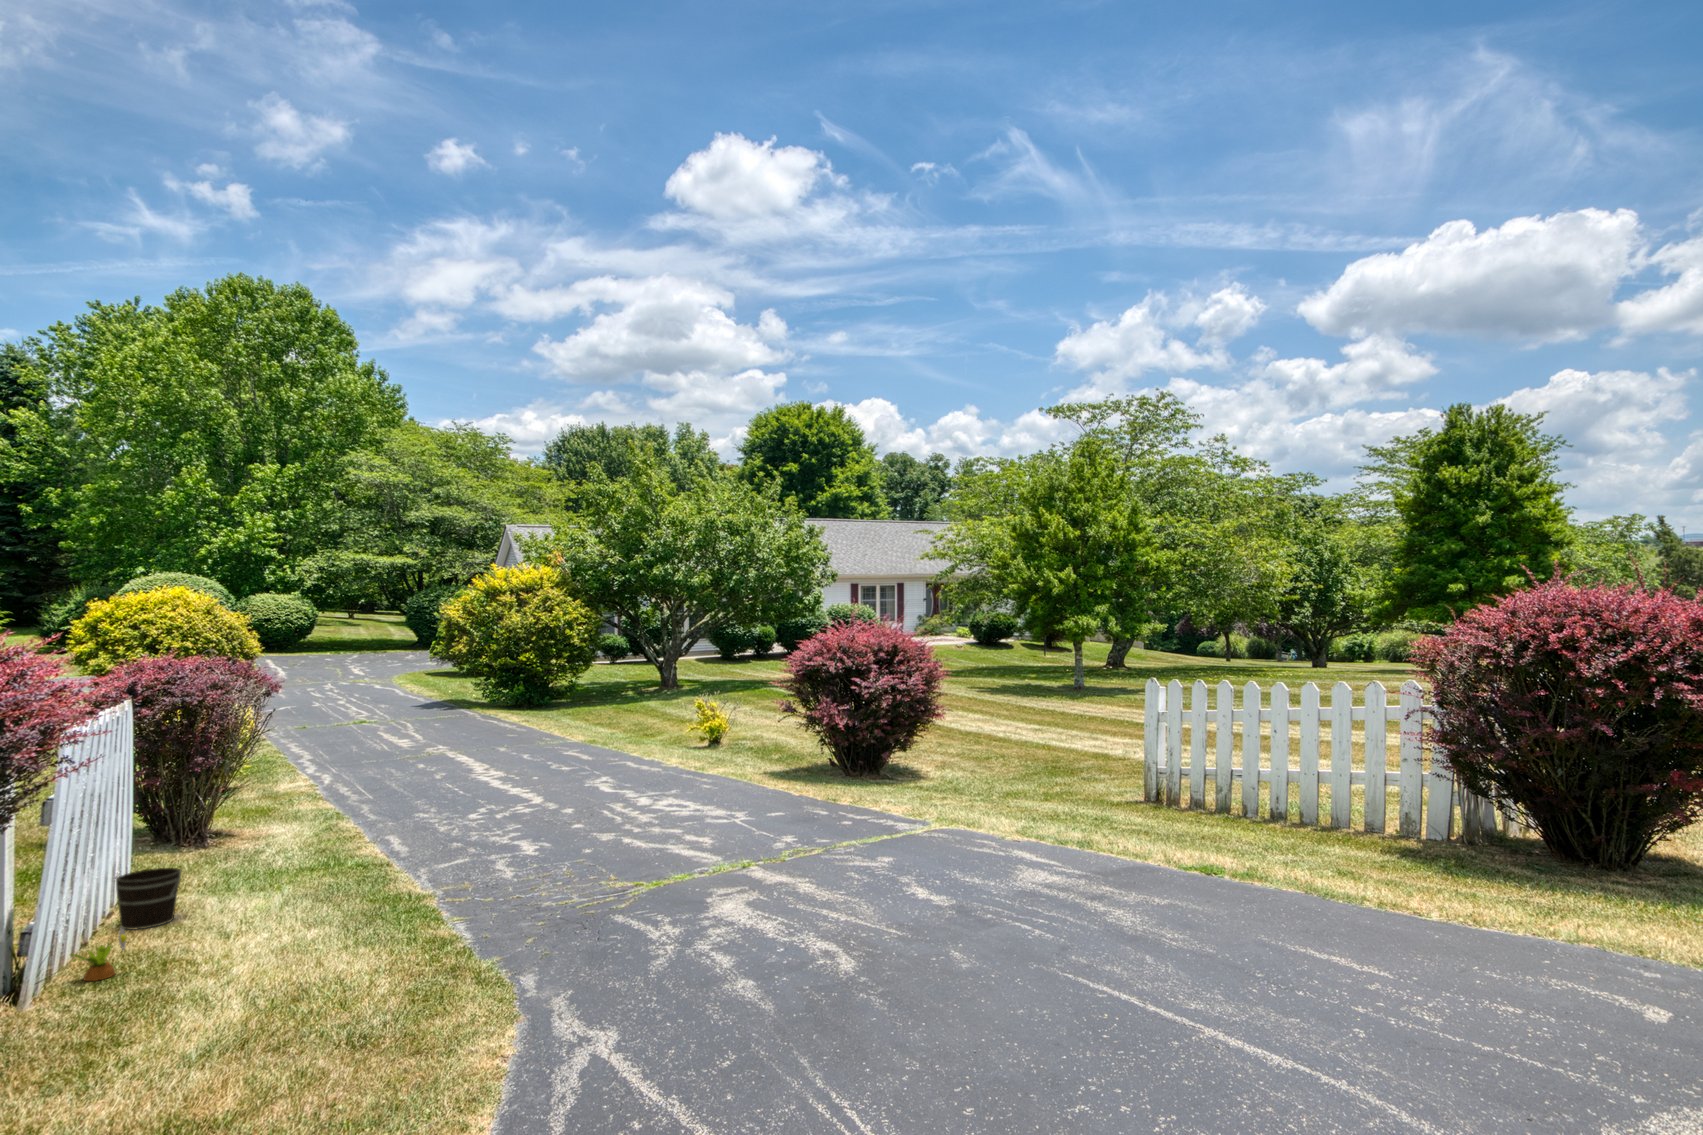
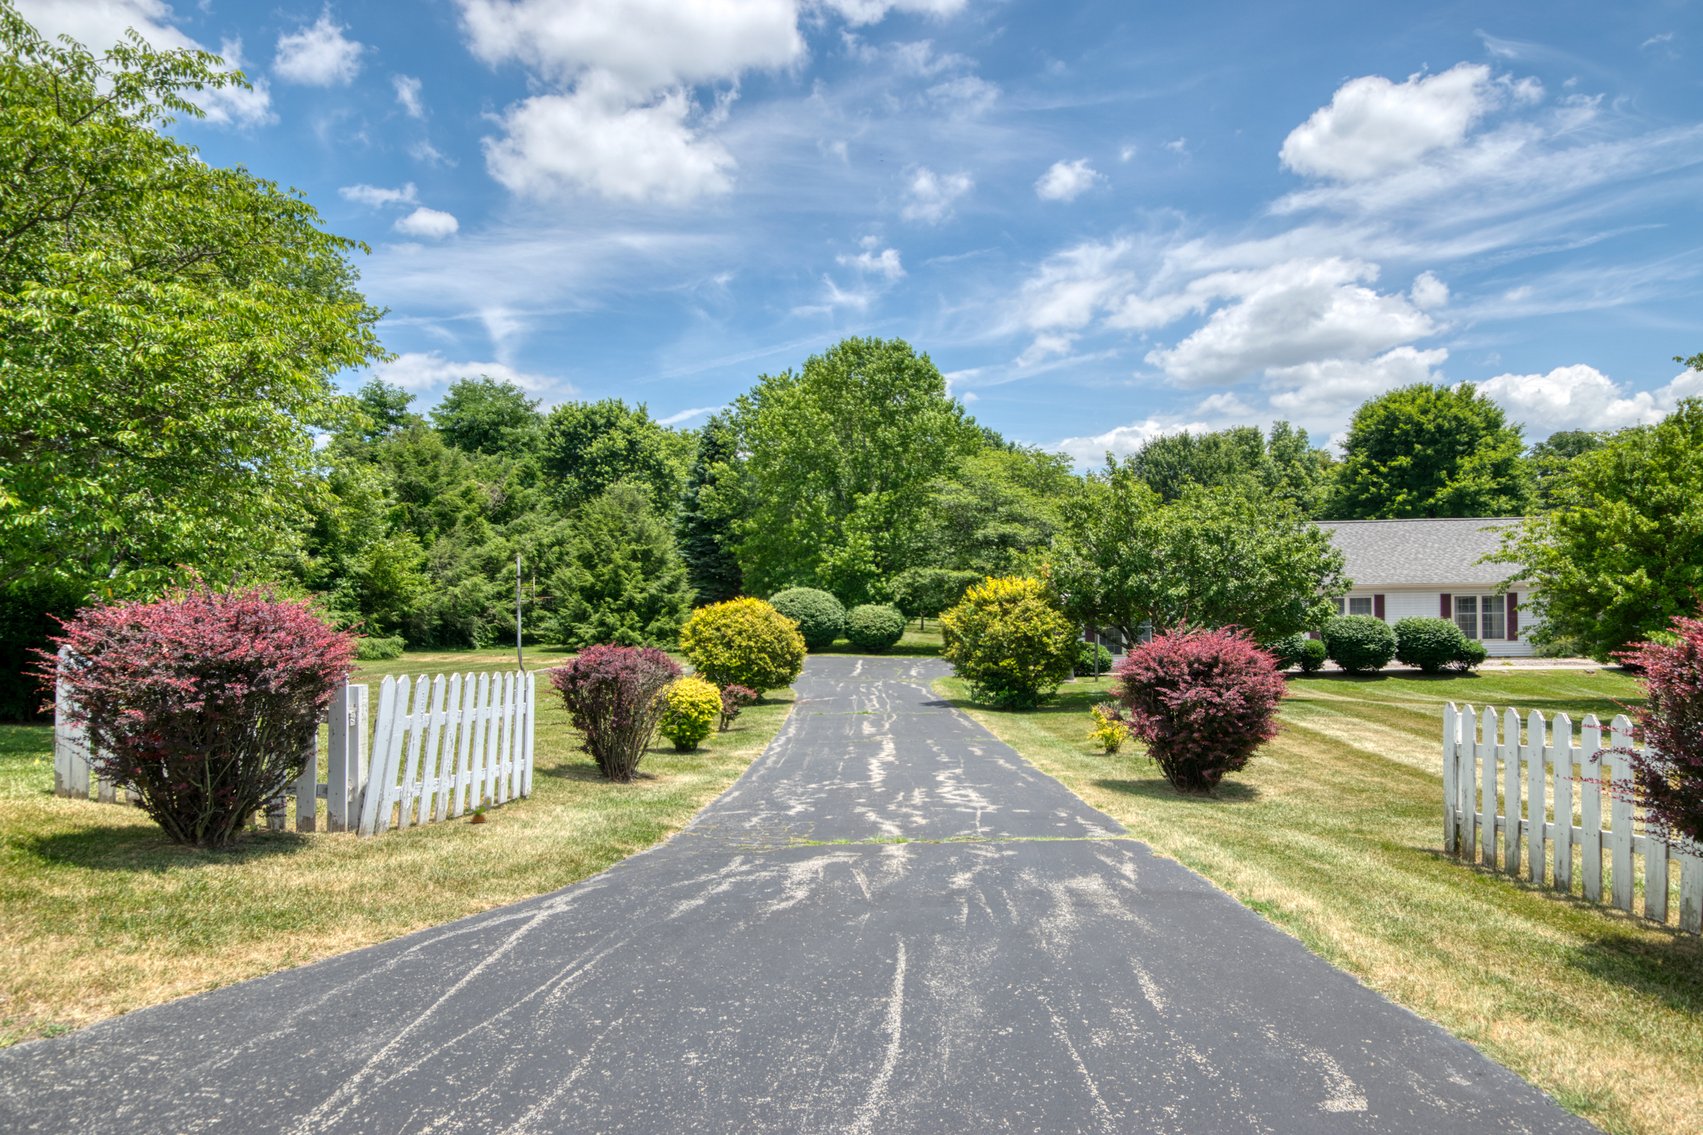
bucket: present [115,868,182,930] -> none [518,773,552,807]

